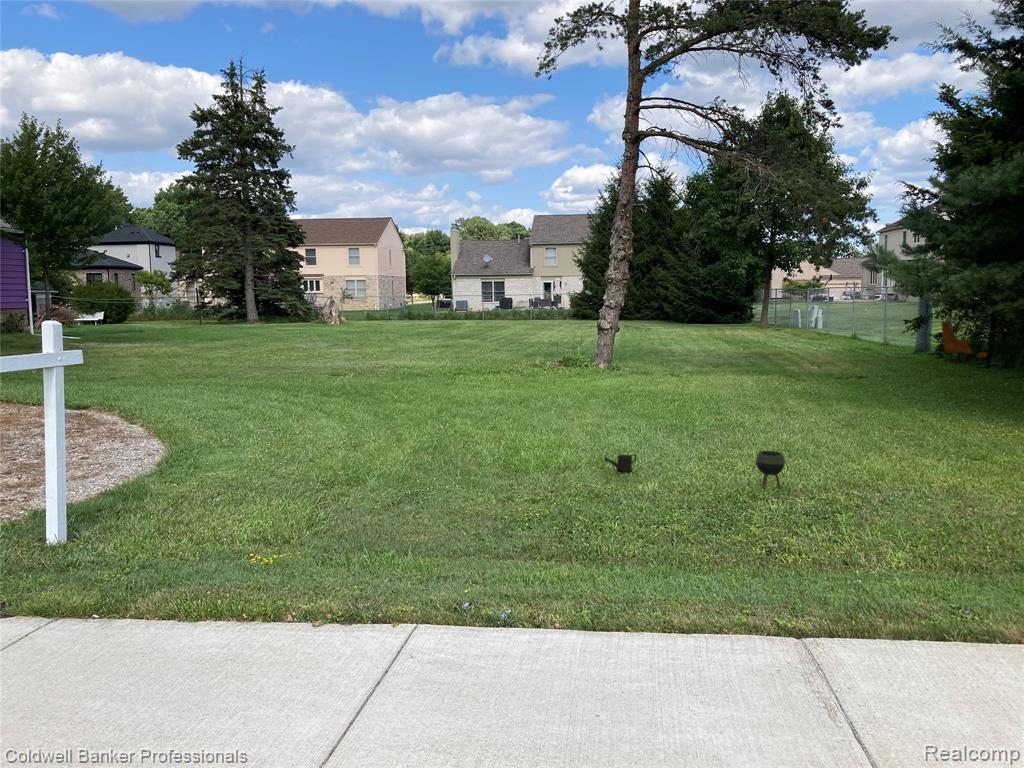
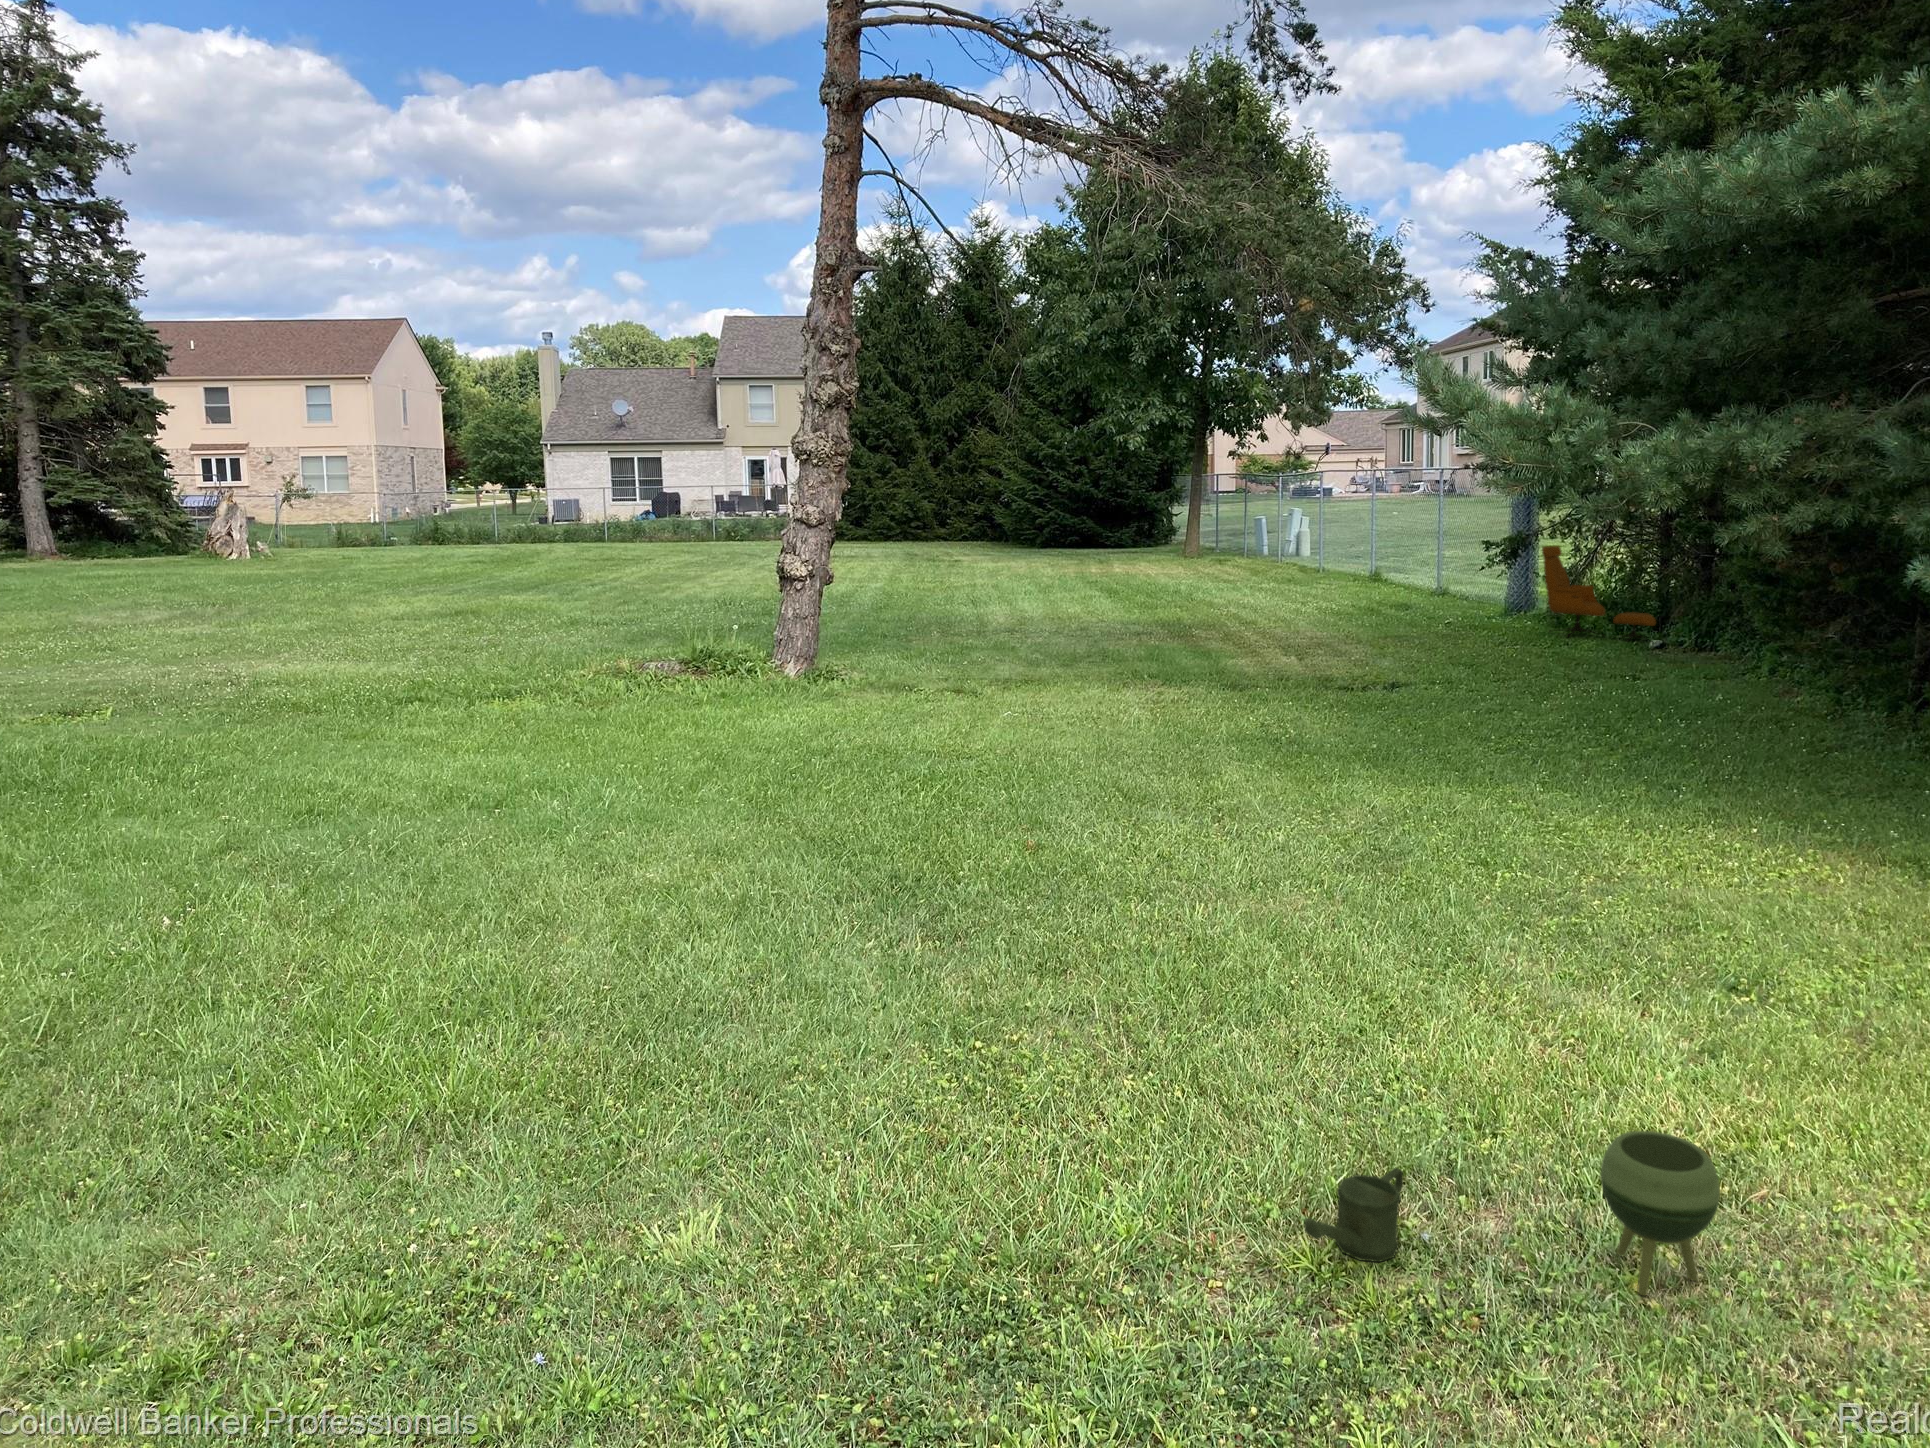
planter: present [756,451,785,488] -> present [1600,1131,1720,1296]
watering can: present [605,454,637,472] -> present [1304,1168,1404,1262]

